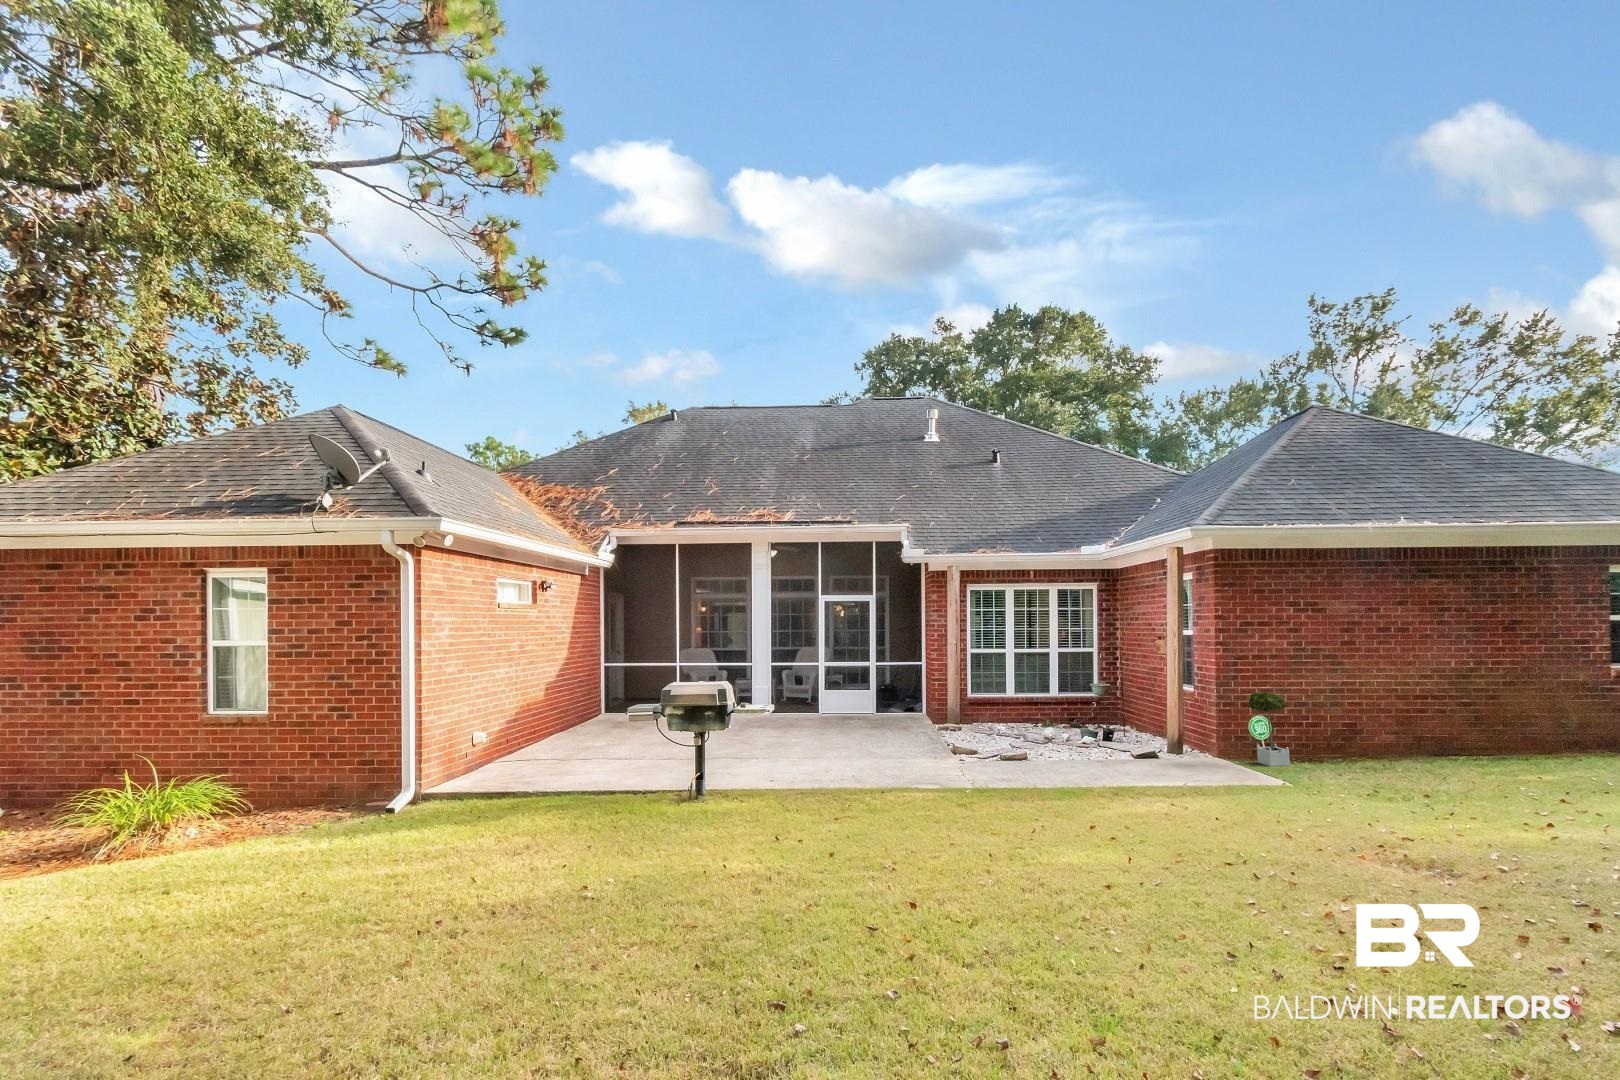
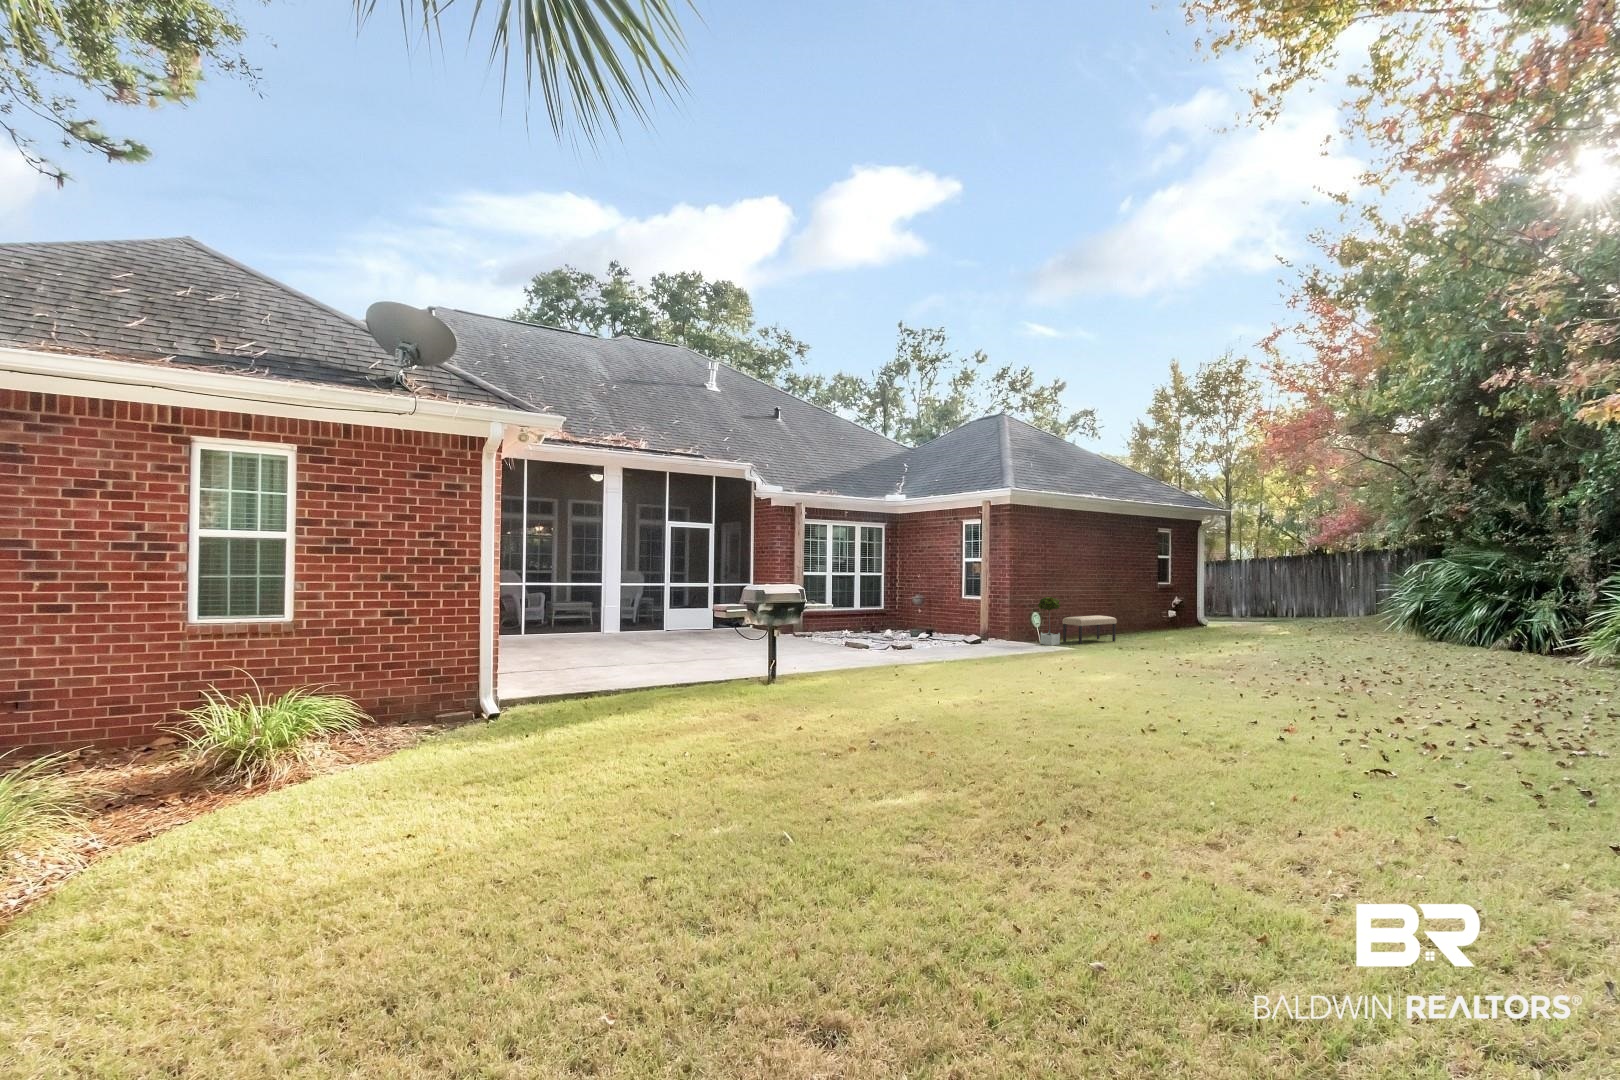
bench: none [1307,722,1419,767] -> present [1062,615,1117,644]

